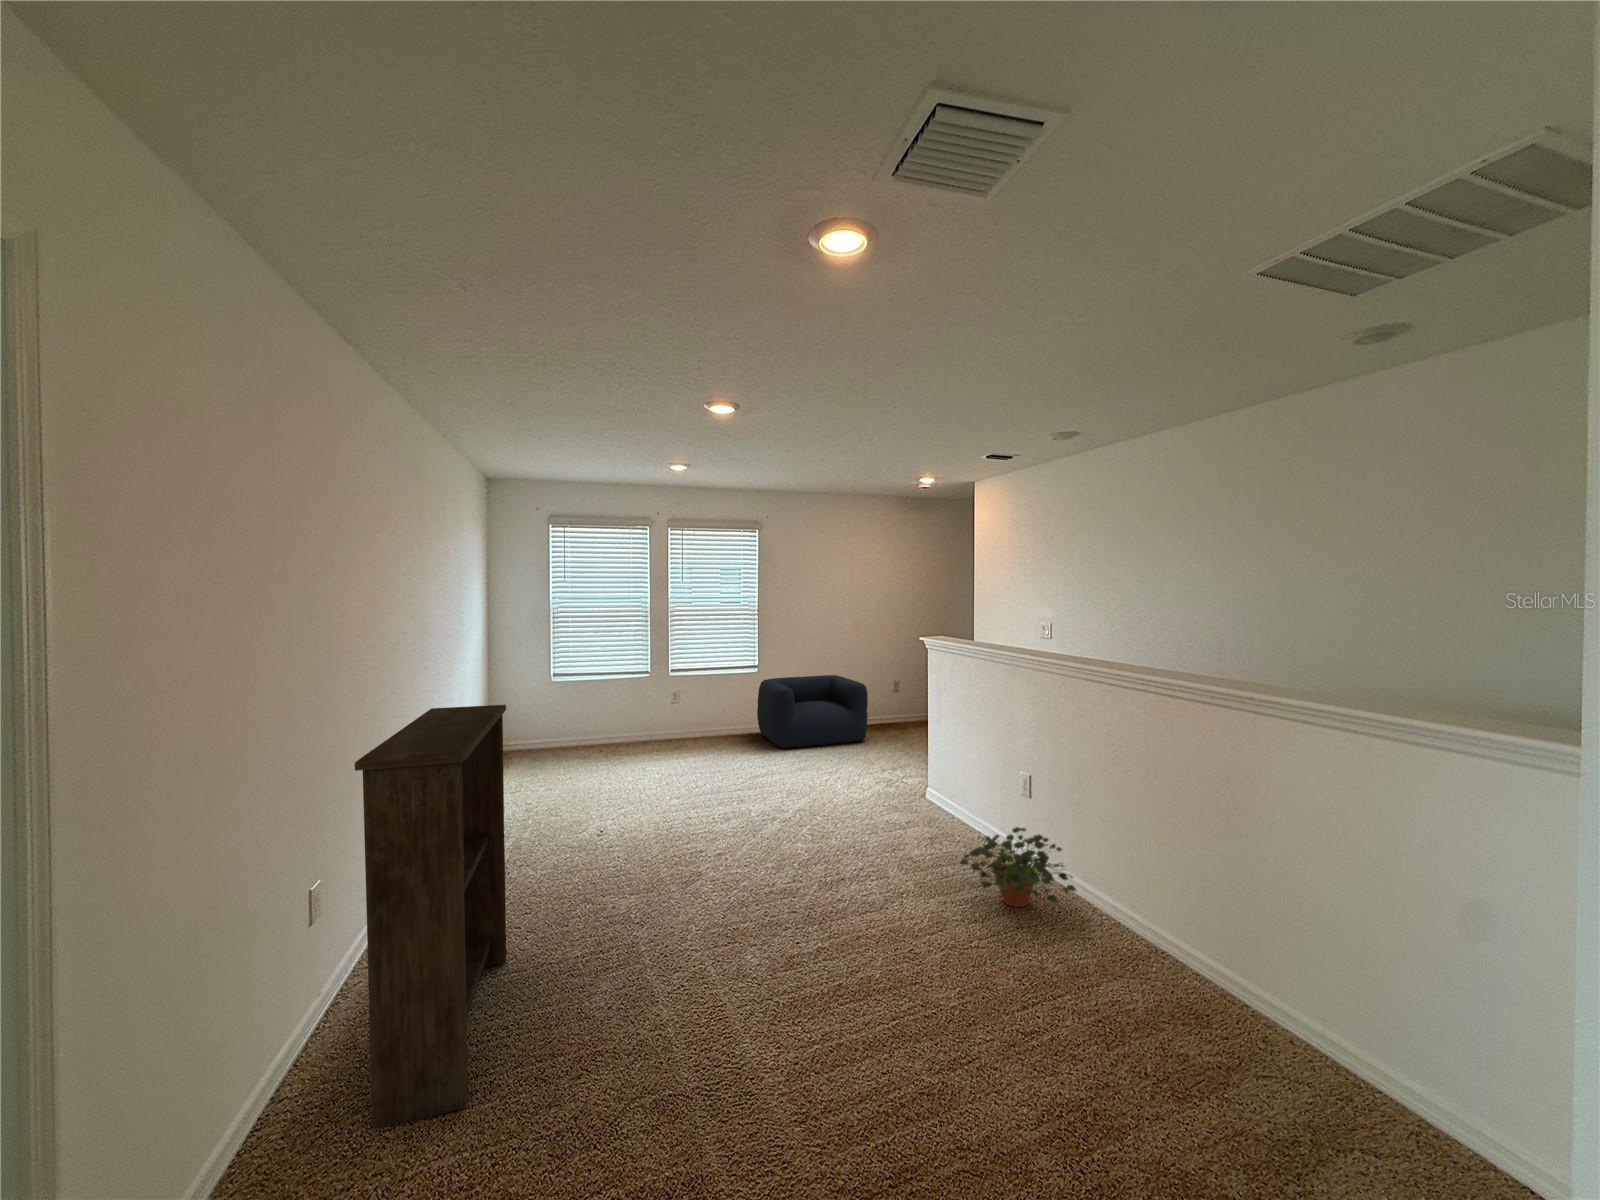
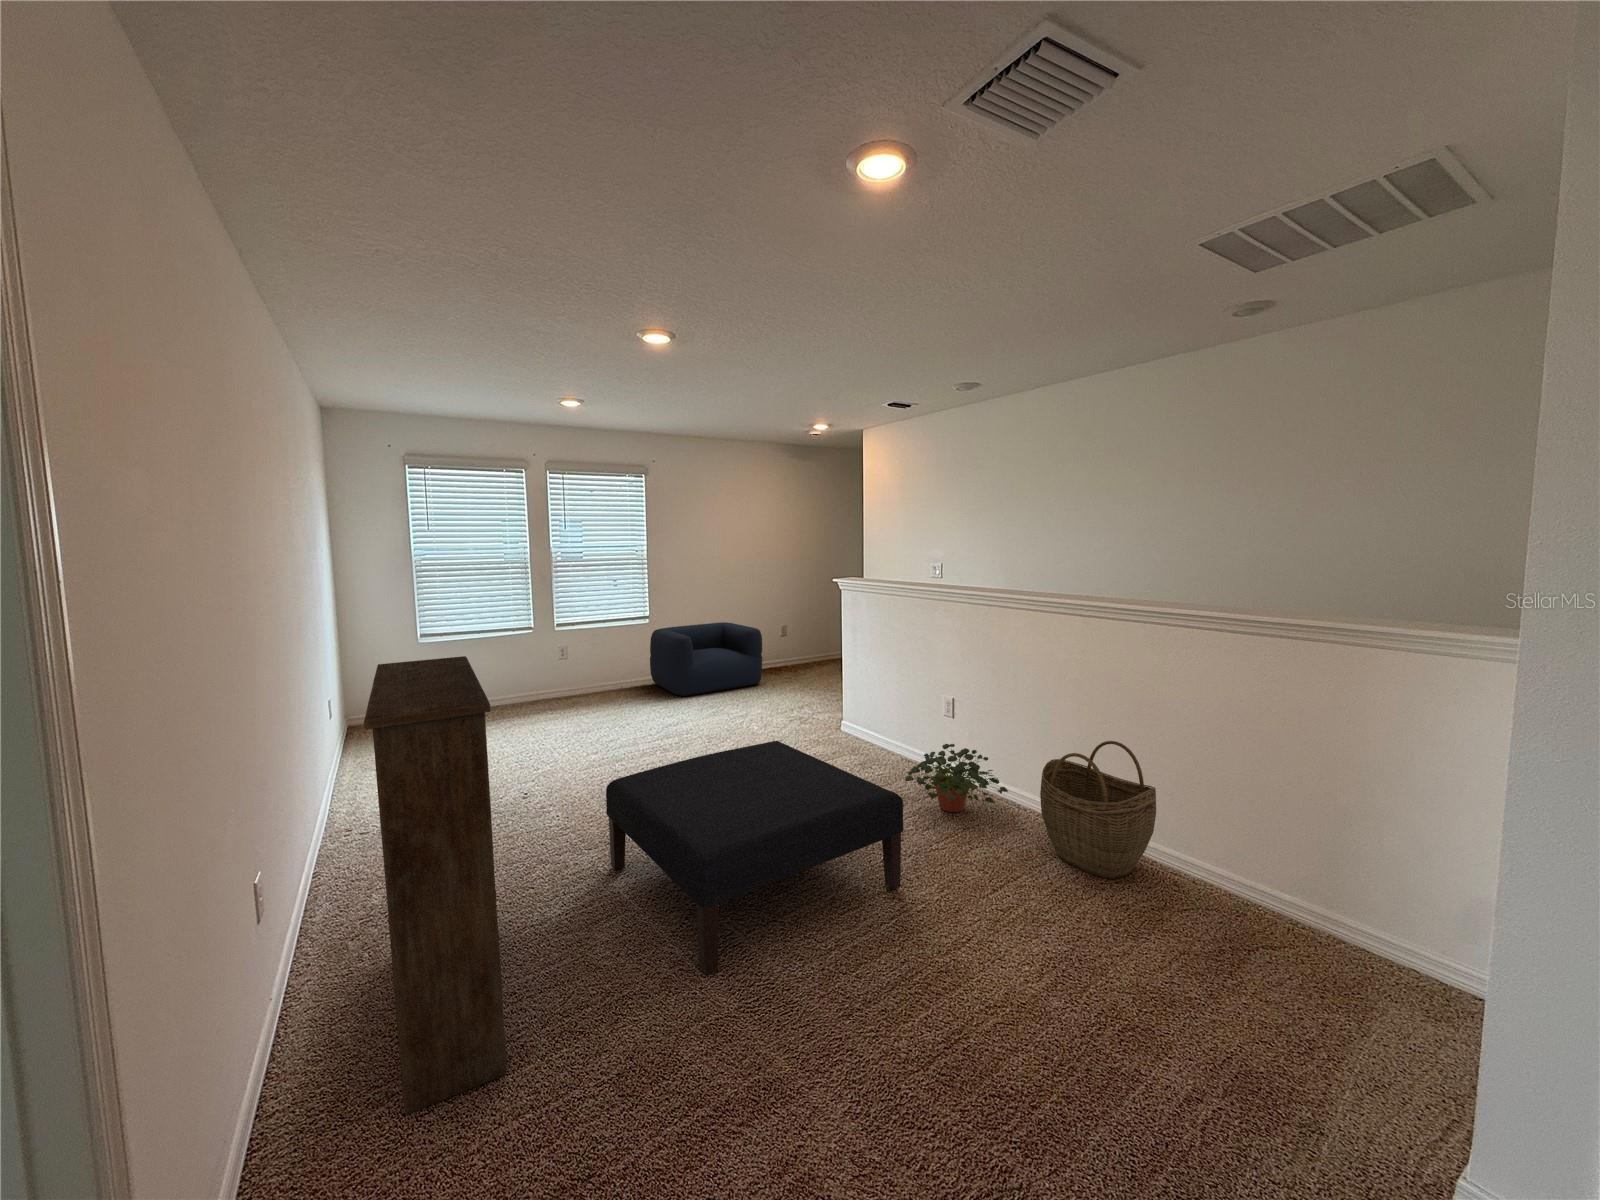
ottoman: none [639,806,921,1046] -> present [606,741,903,975]
woven basket: none [1100,846,1241,1018] -> present [1040,741,1156,879]

